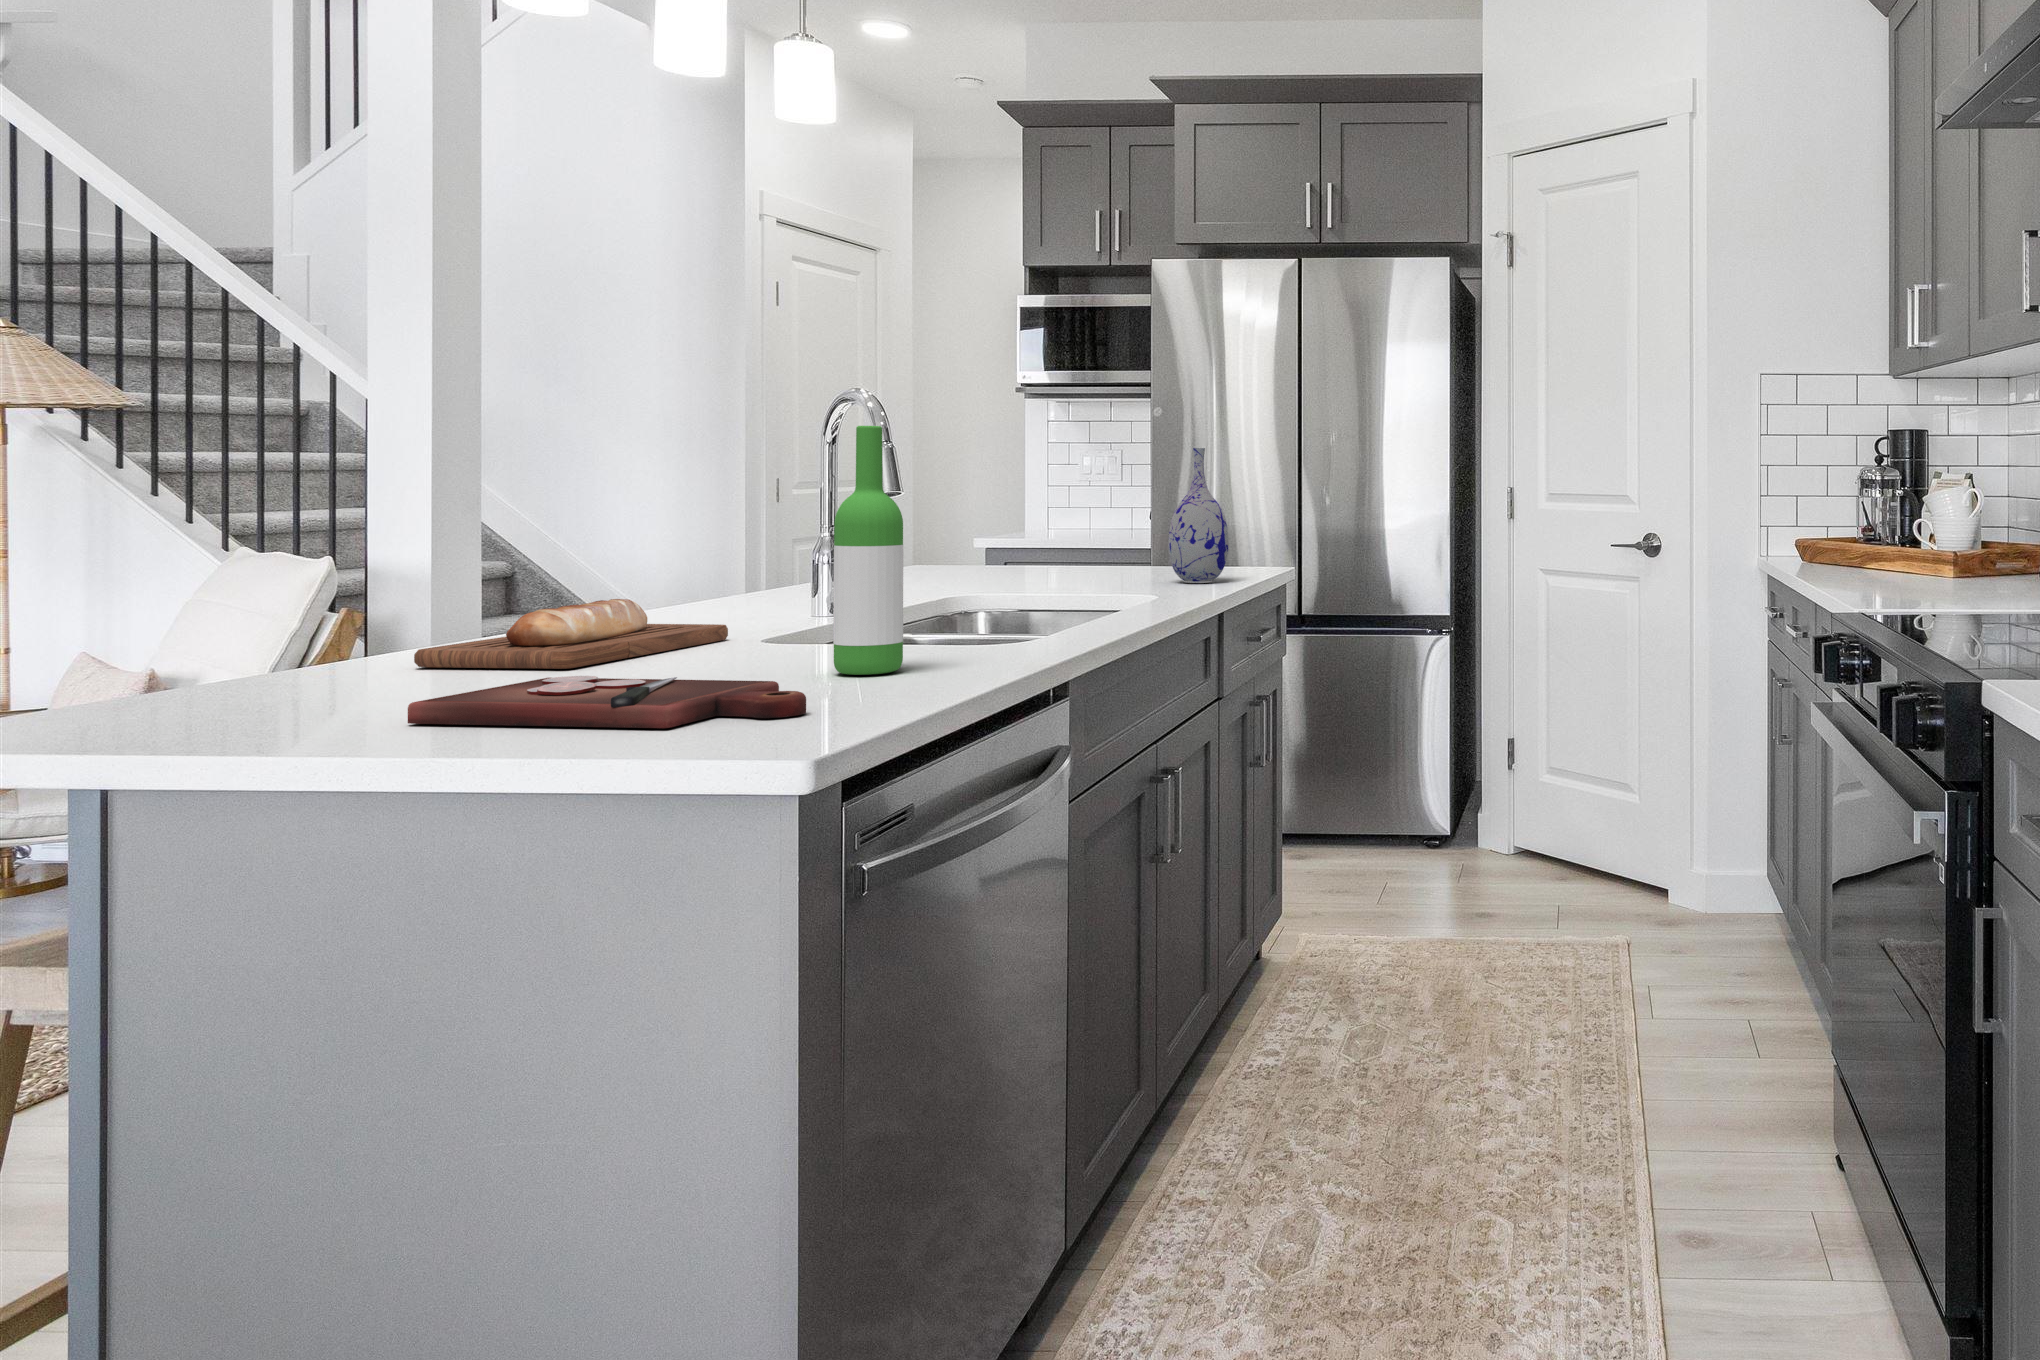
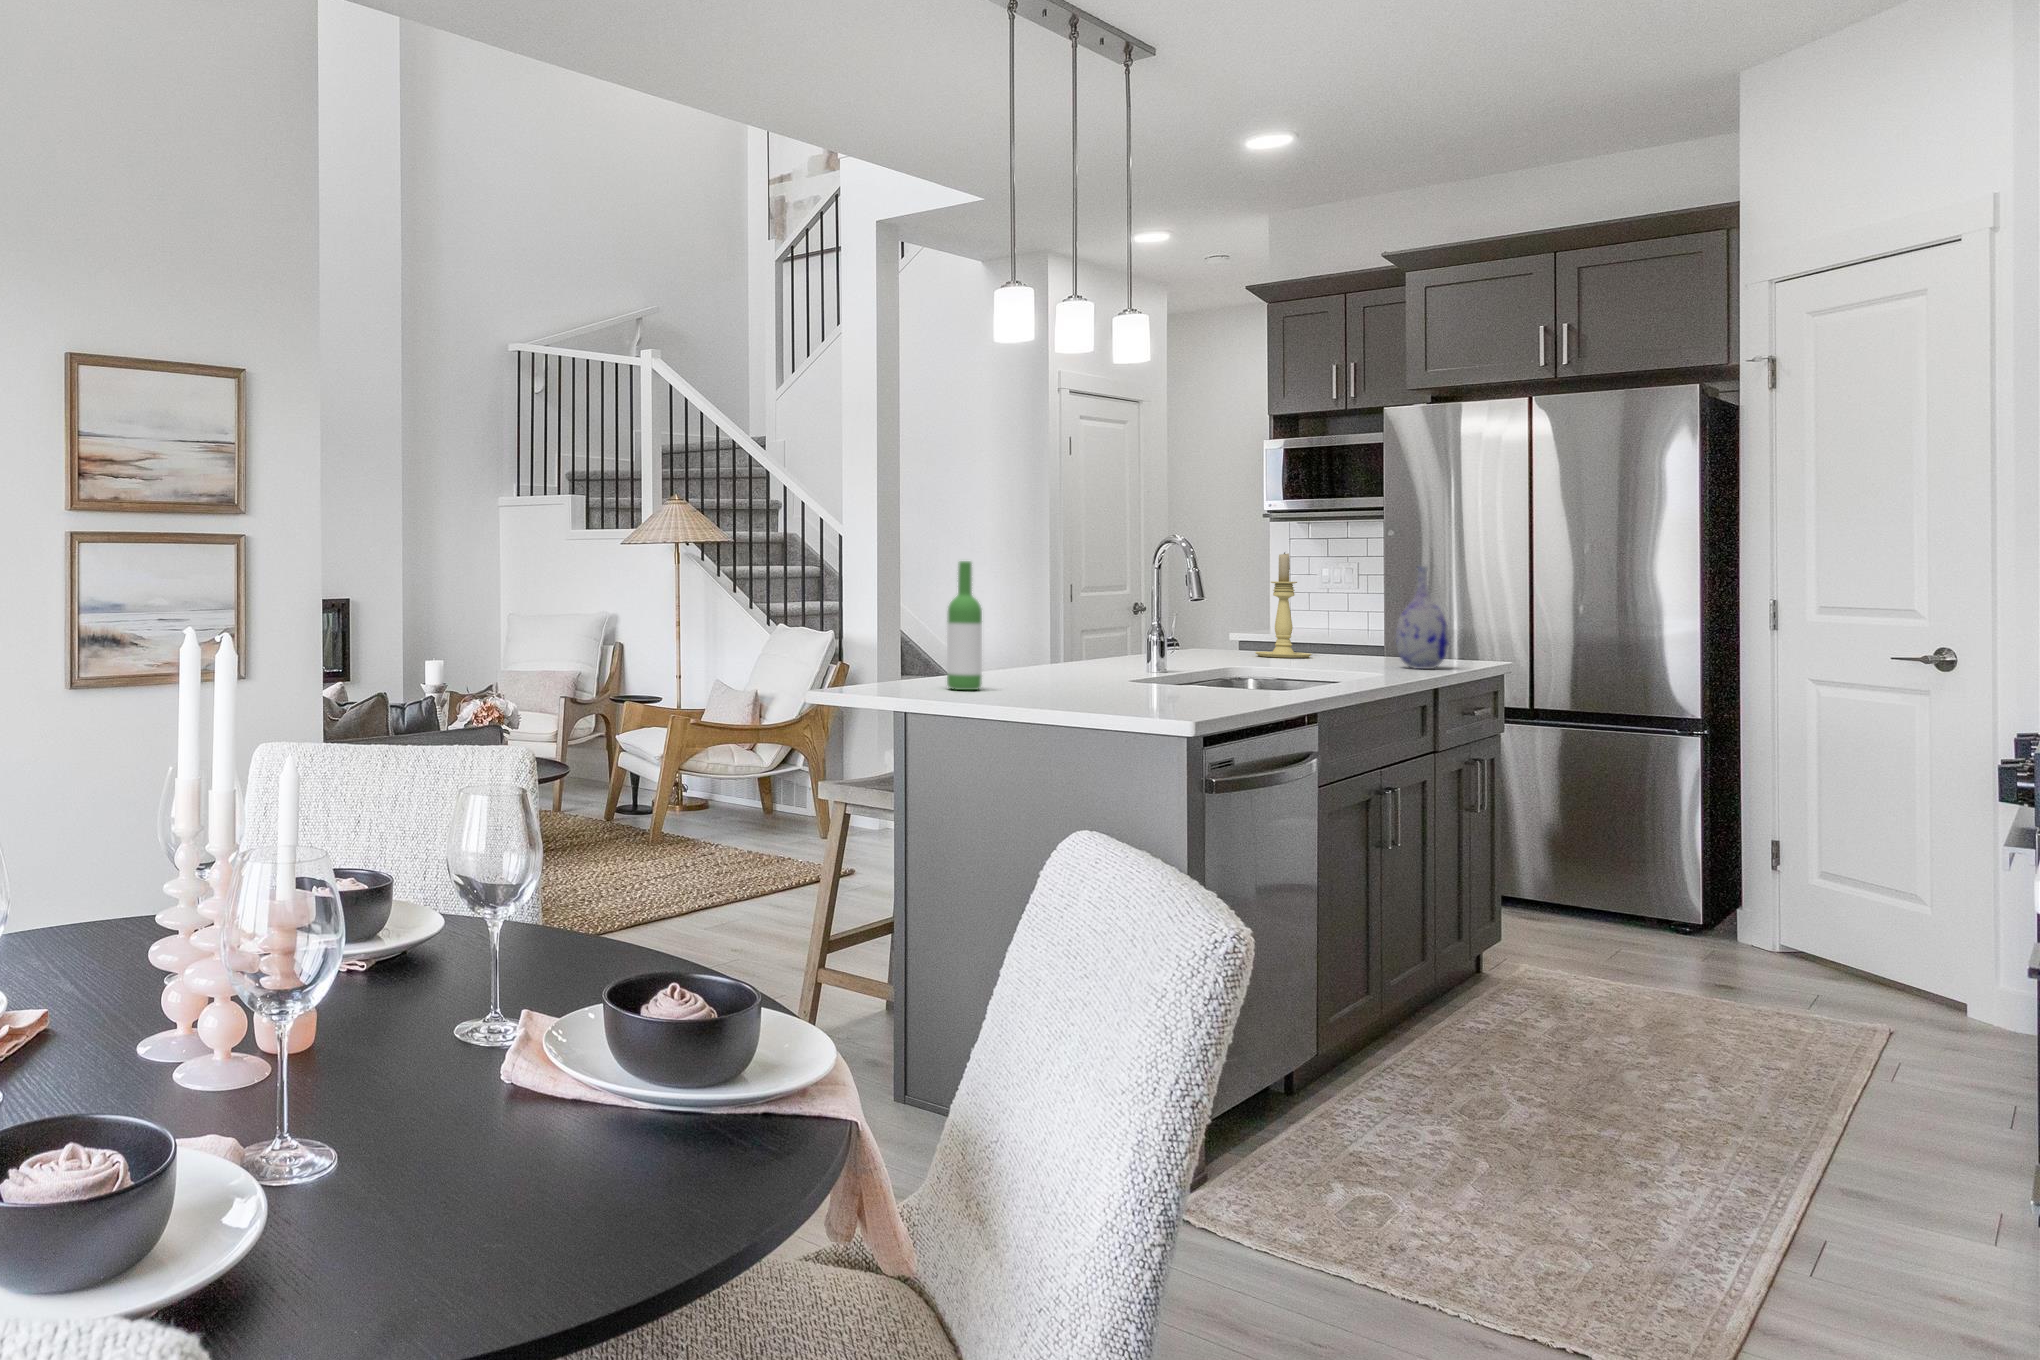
wine bottle: present [833,426,903,675] -> present [947,561,982,690]
candle holder: none [997,429,1070,574] -> present [1255,552,1312,658]
bread loaf: present [414,599,728,669] -> none [968,653,1107,685]
cutting board: present [408,676,806,728] -> none [1001,685,1179,708]

